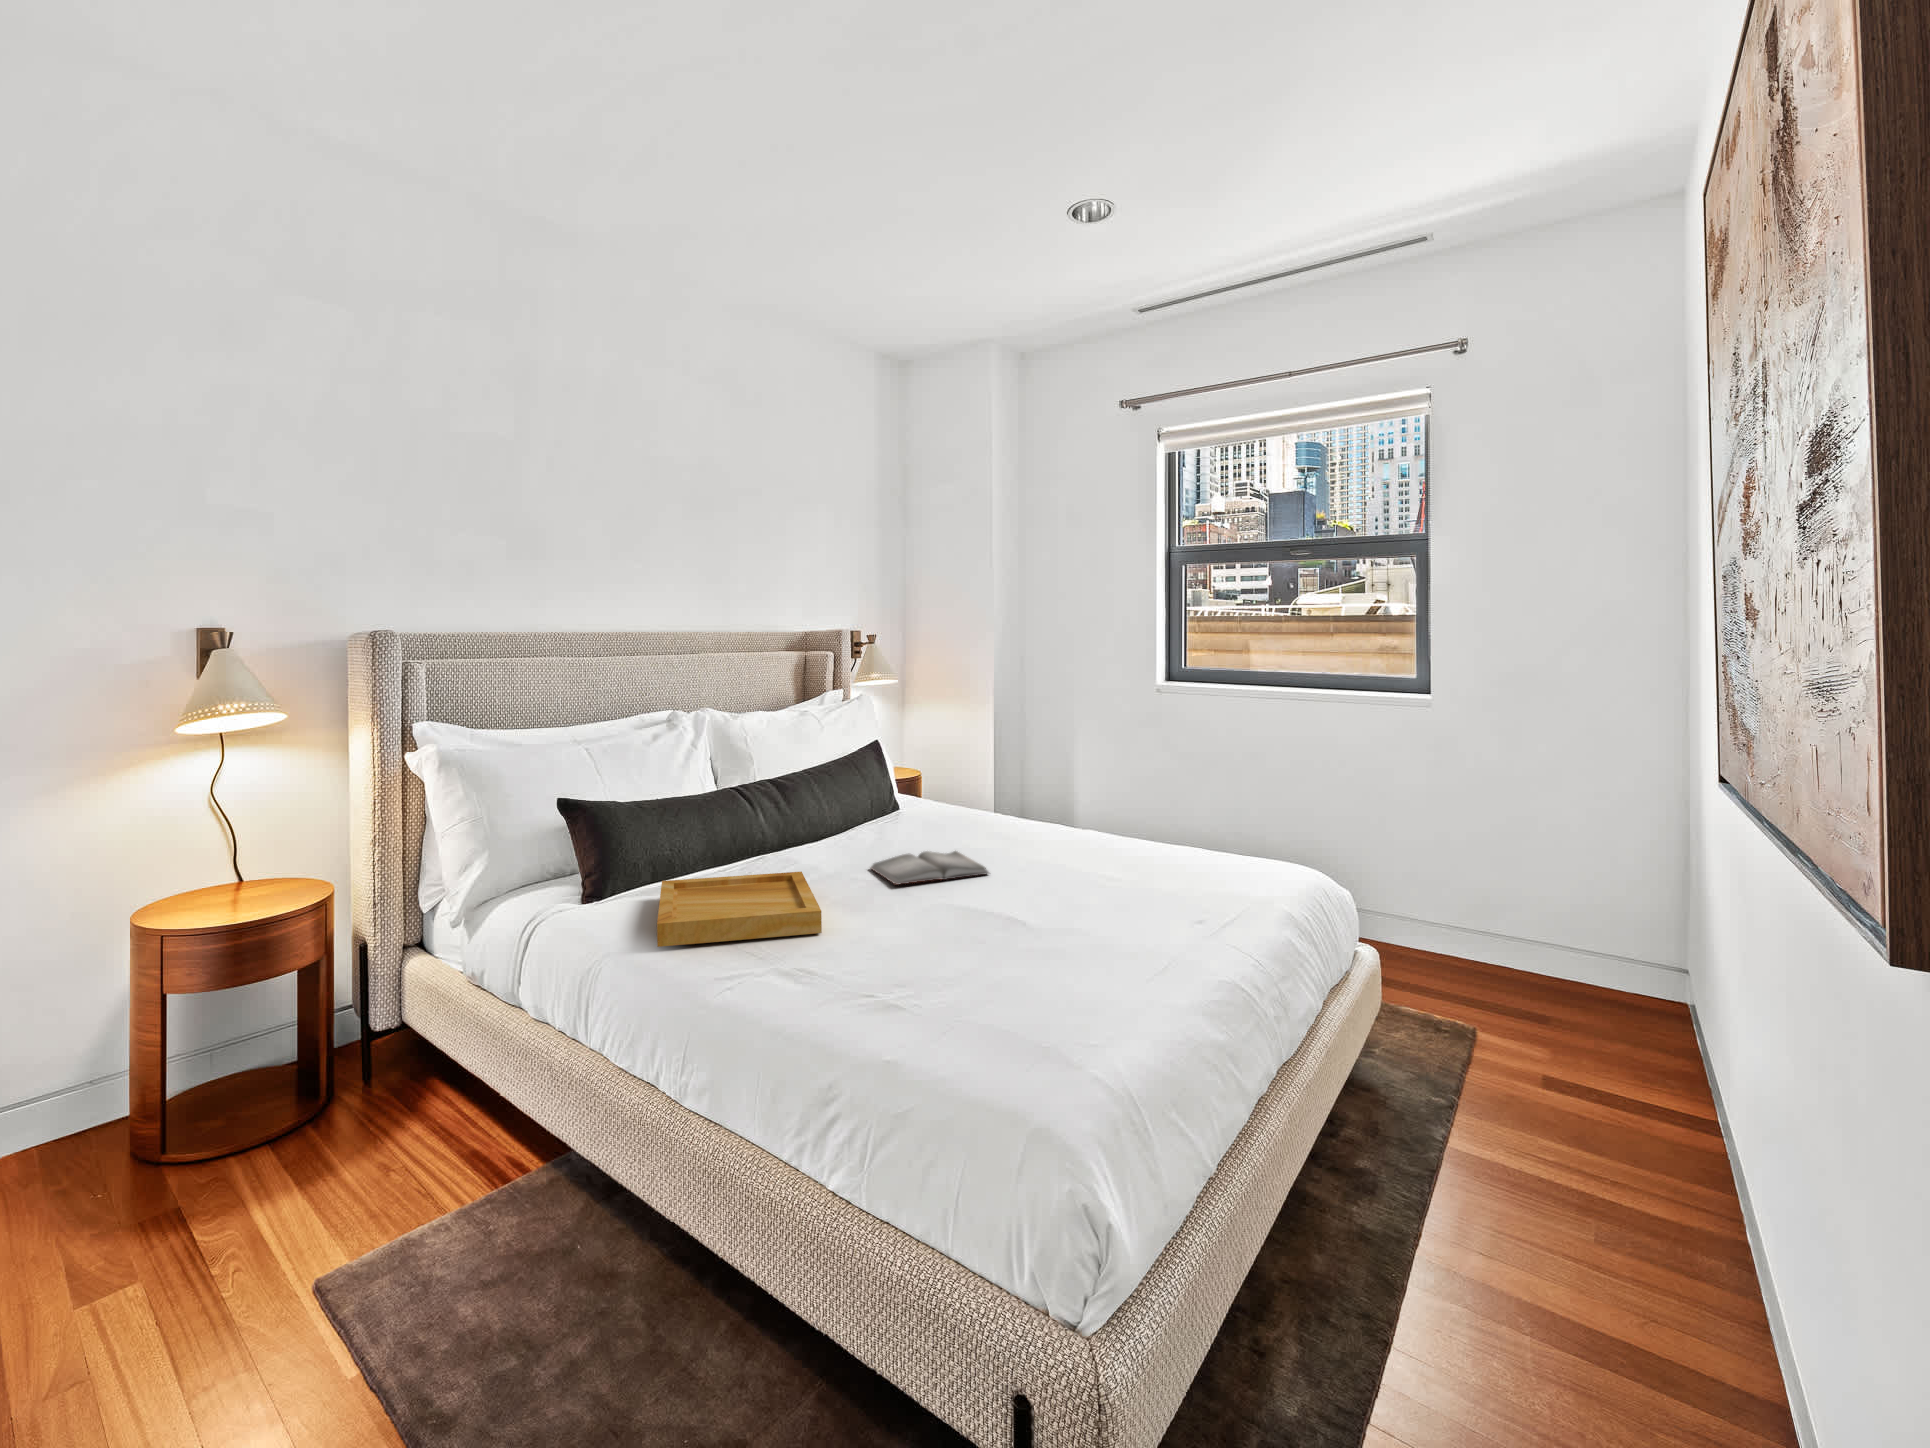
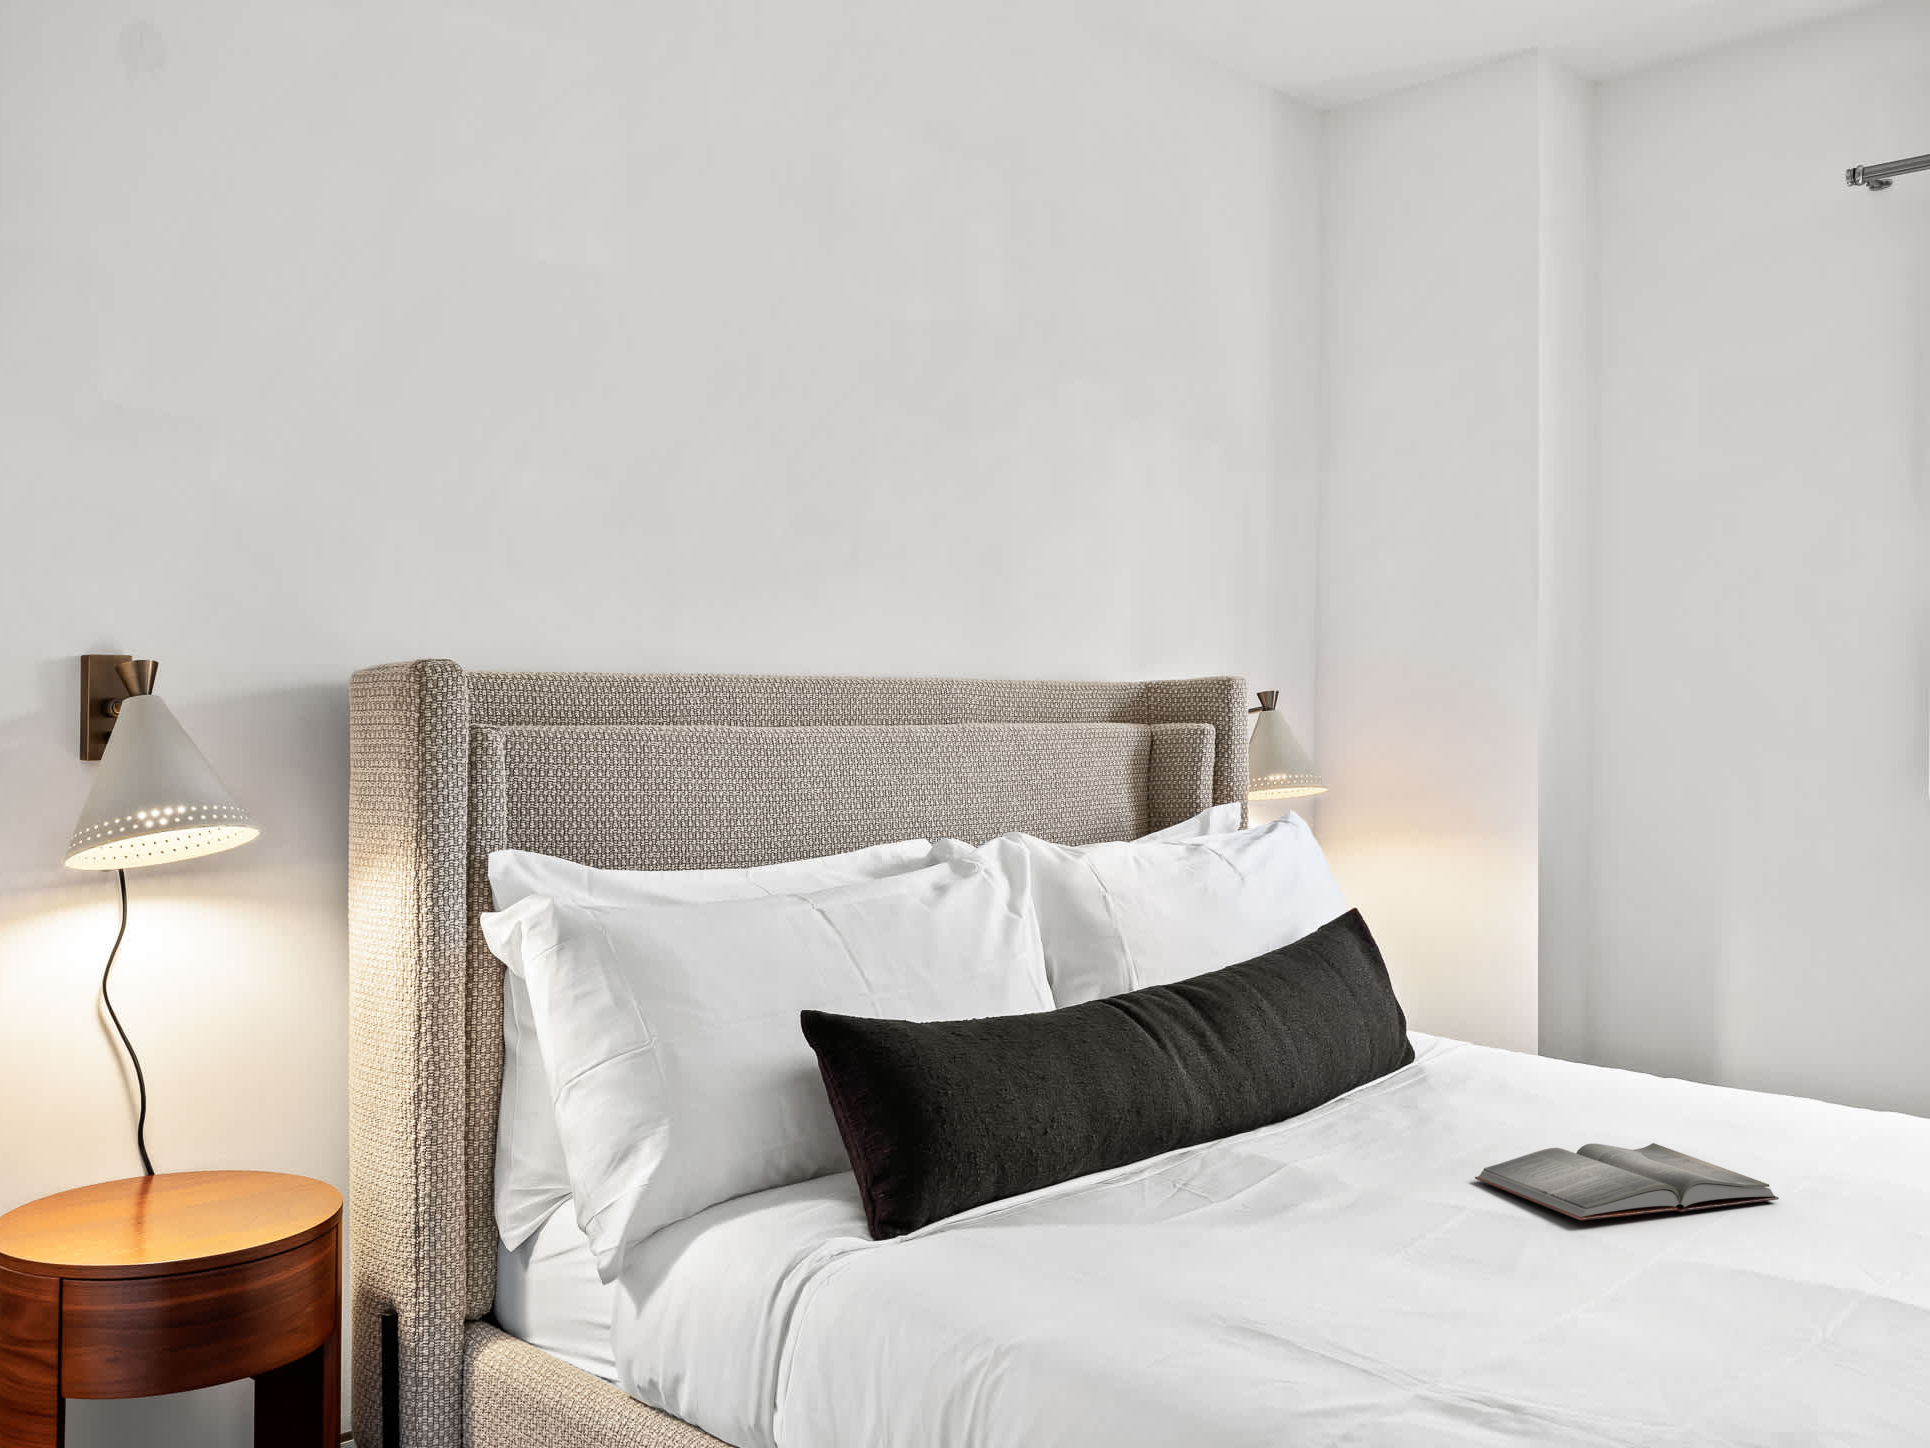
tray: present [657,872,822,947] -> none [1057,1184,1506,1357]

